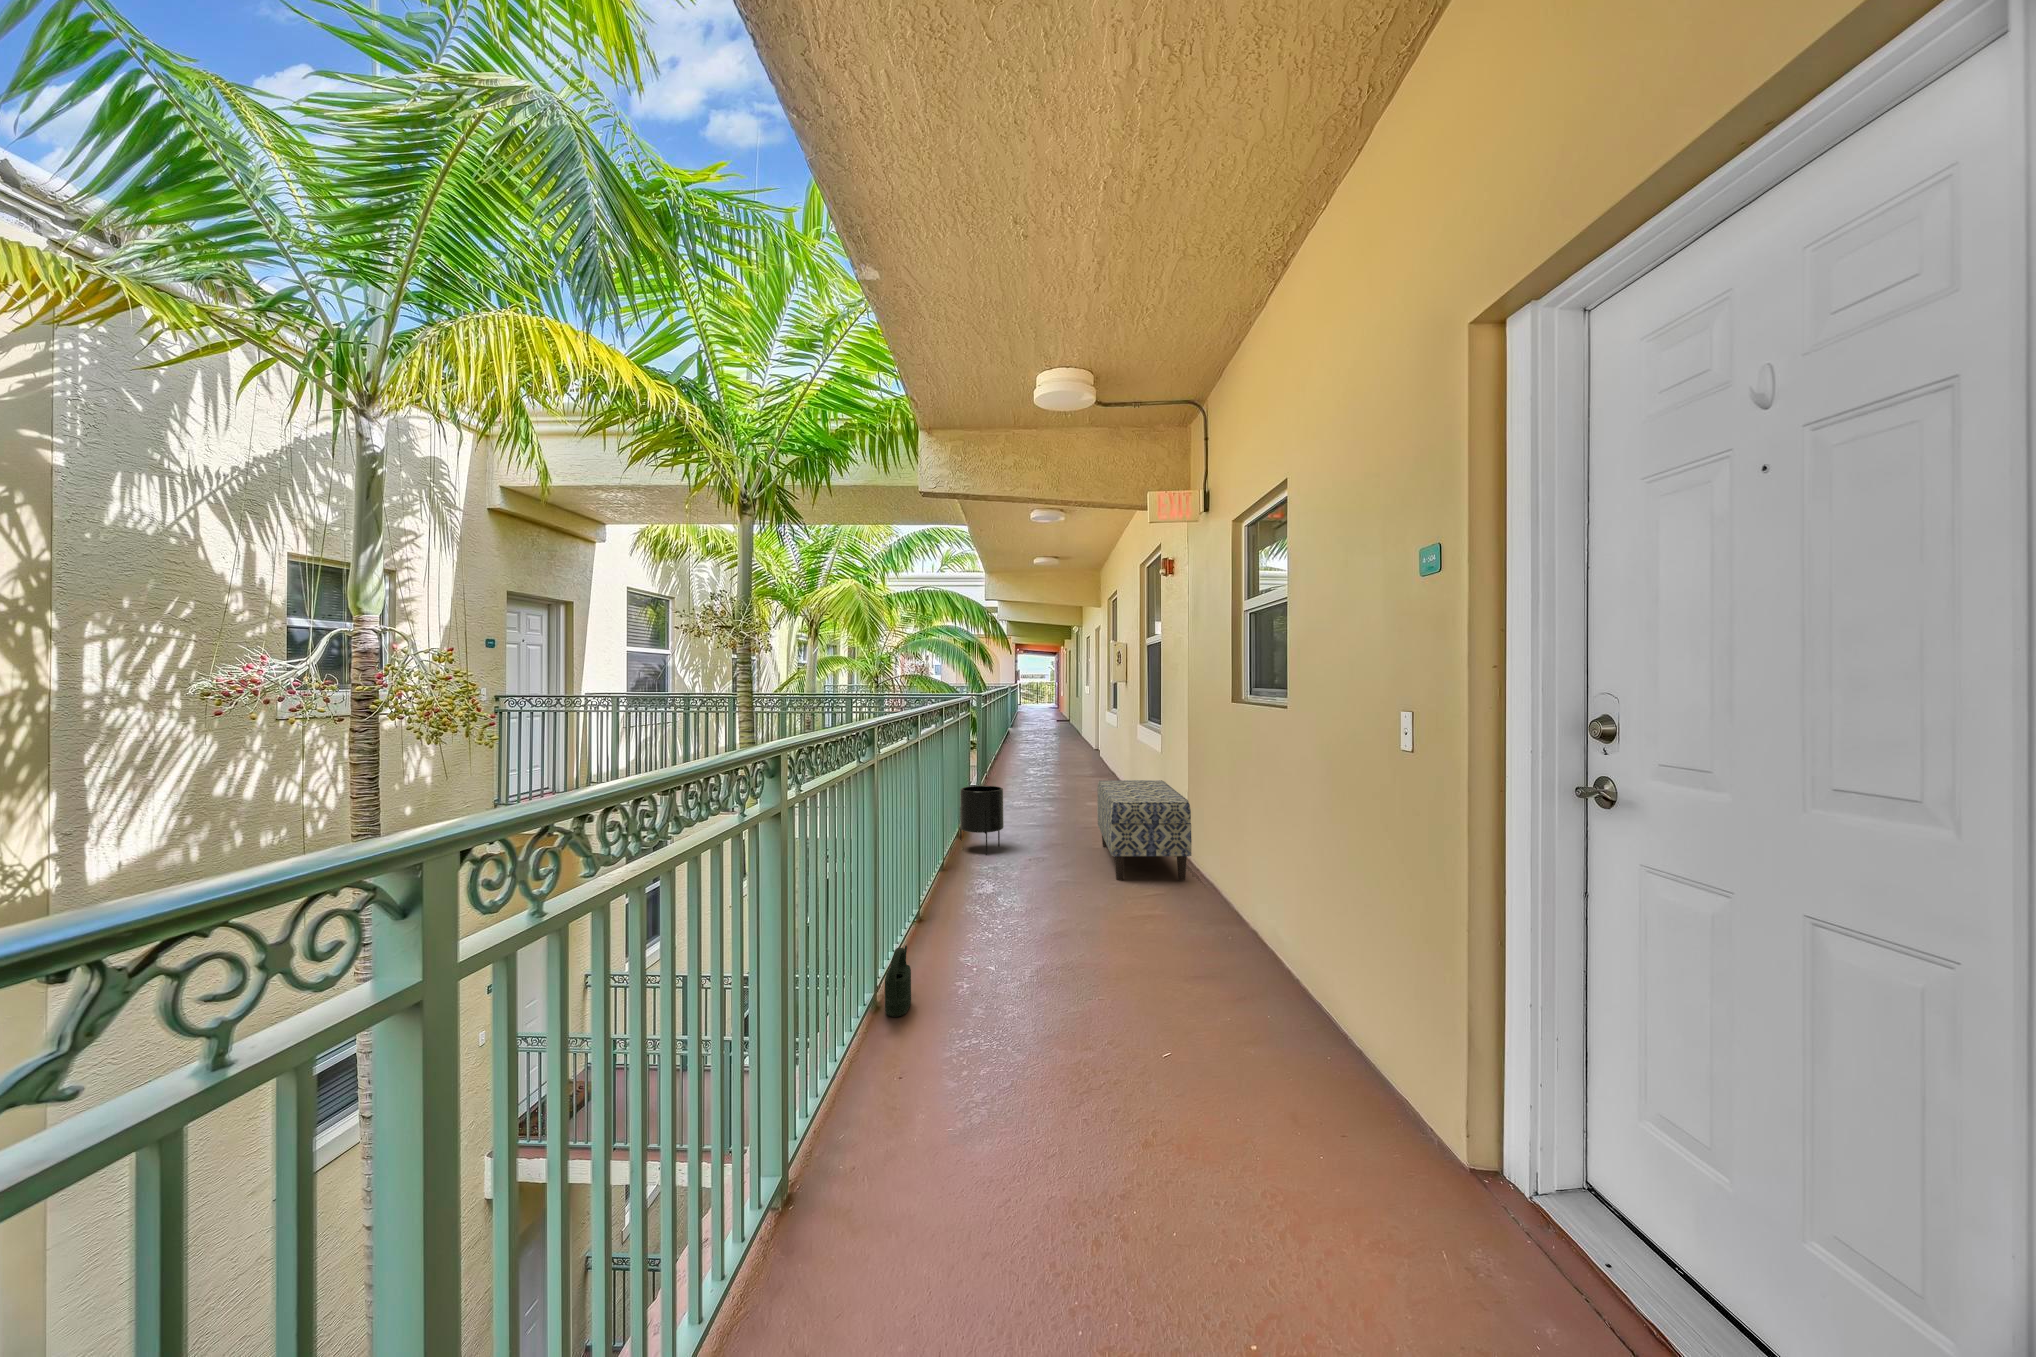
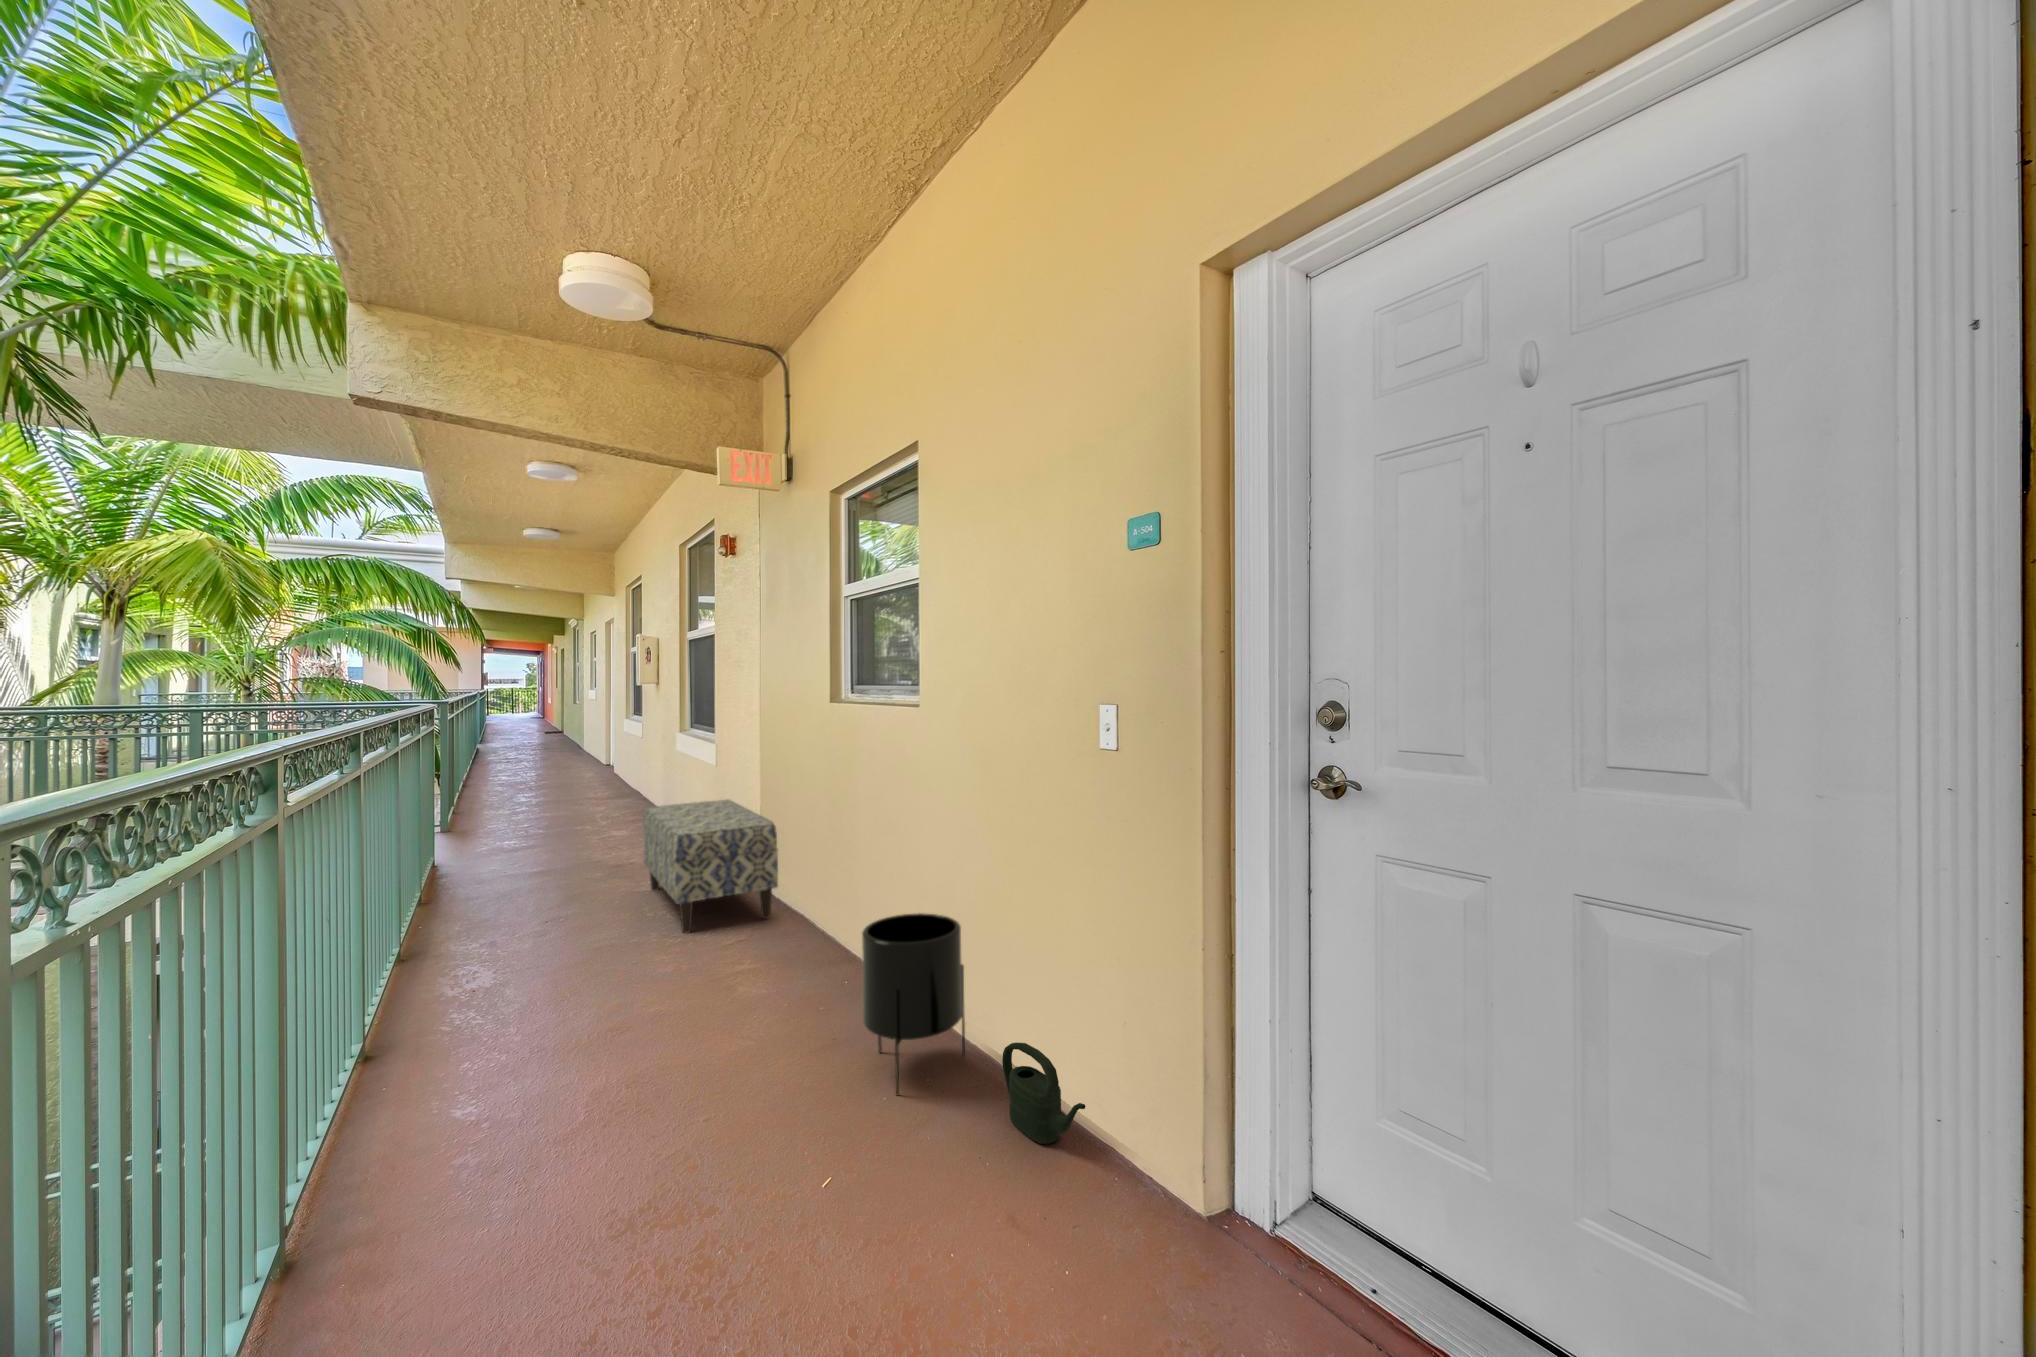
planter: present [960,786,1004,855] -> present [862,913,965,1095]
watering can: present [885,946,911,1017] -> present [1002,1042,1085,1144]

